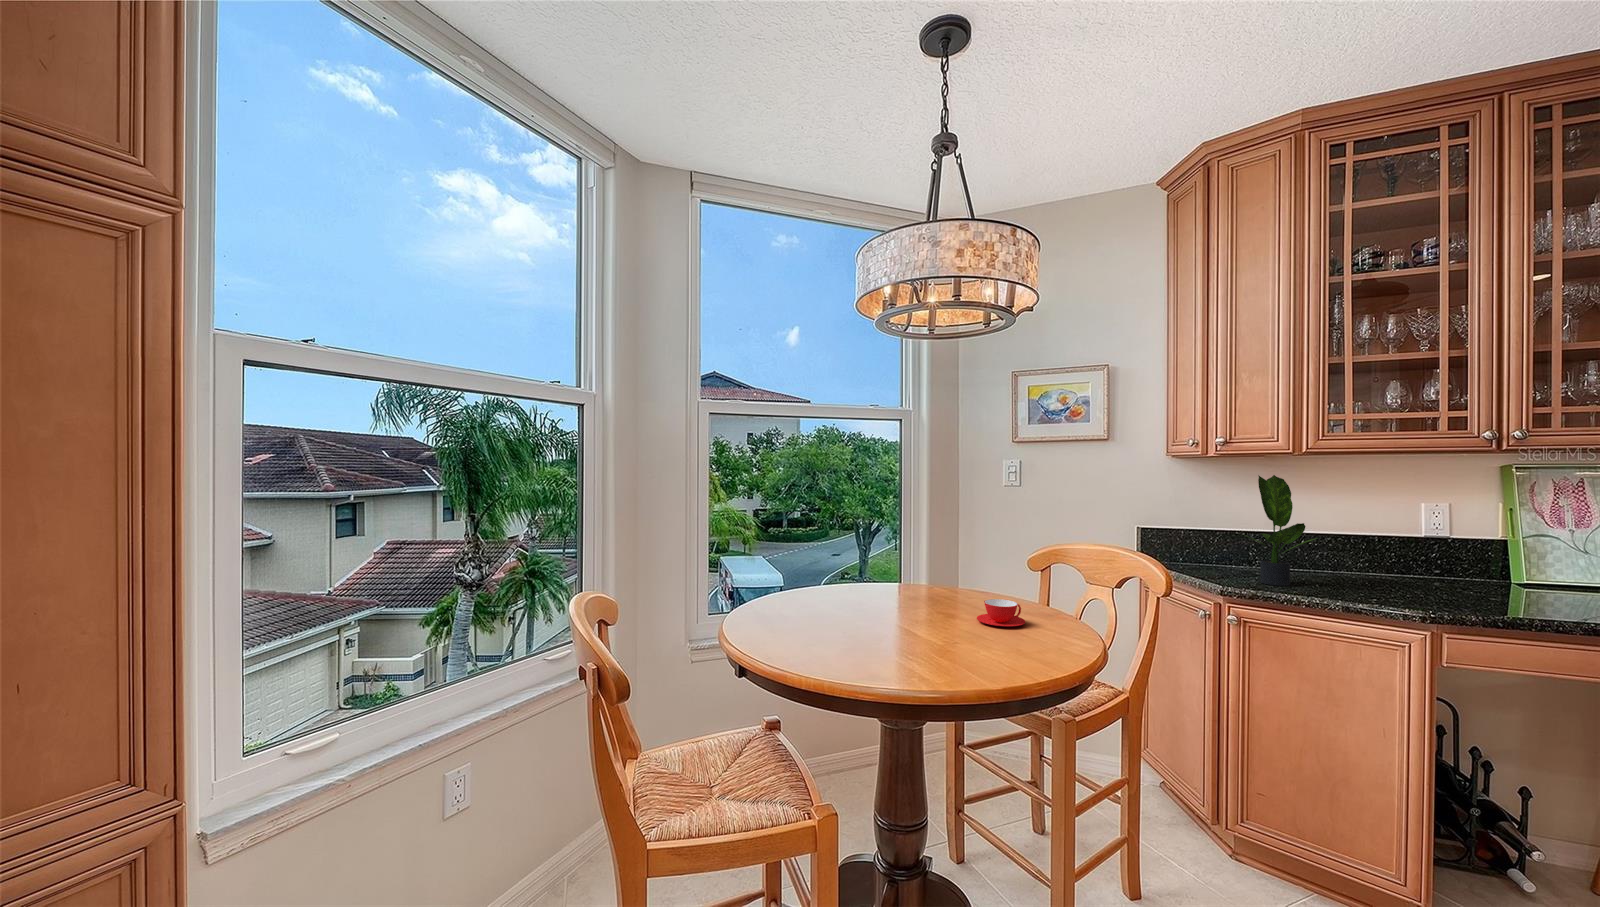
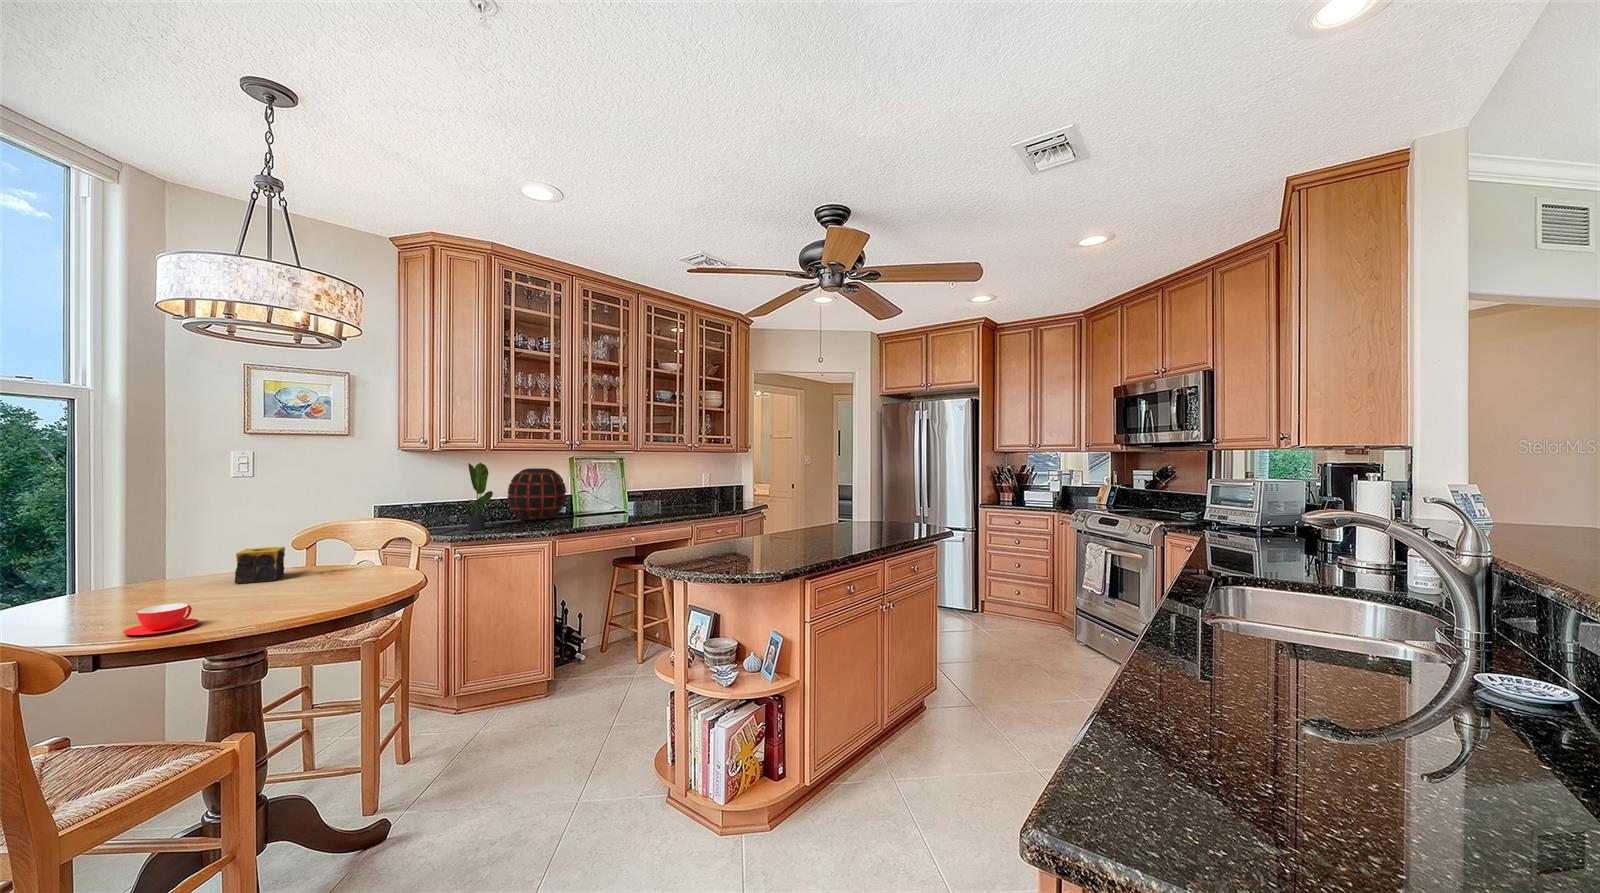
decorative vase: none [1345,488,1486,586] -> present [507,468,566,521]
candle: none [948,564,994,606] -> present [235,547,285,584]
teacup: present [977,599,1025,626] -> present [123,604,199,635]

